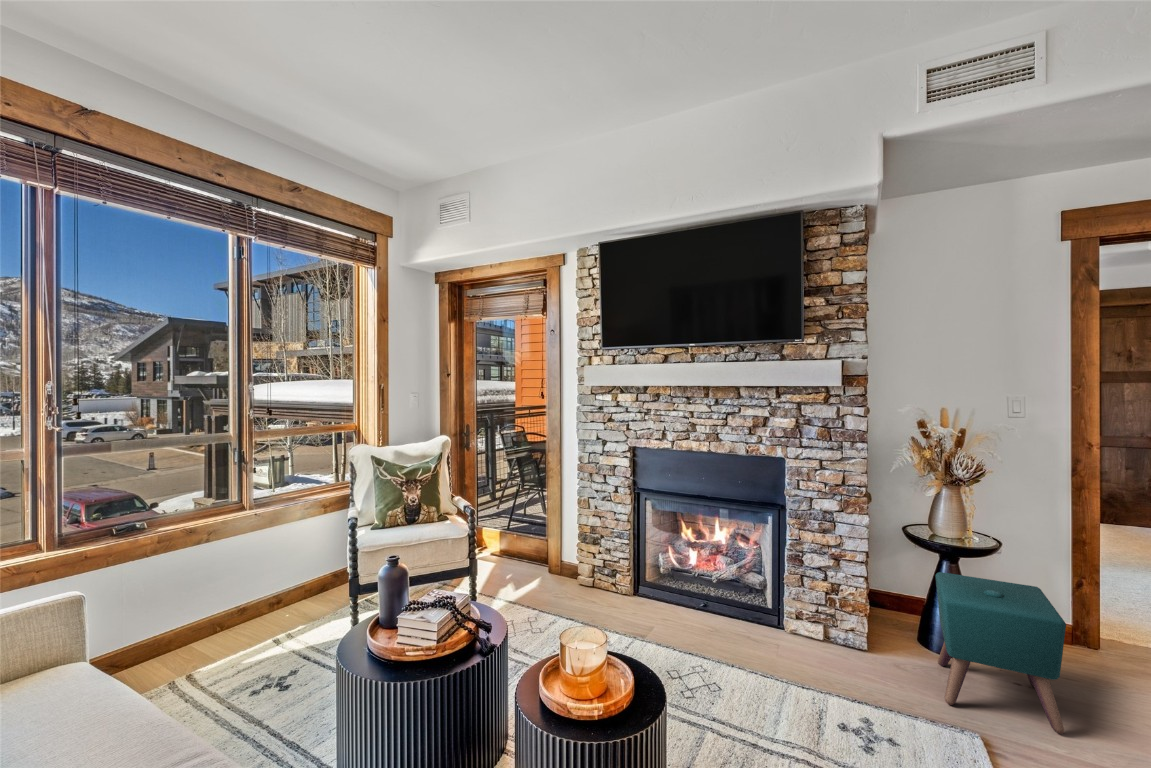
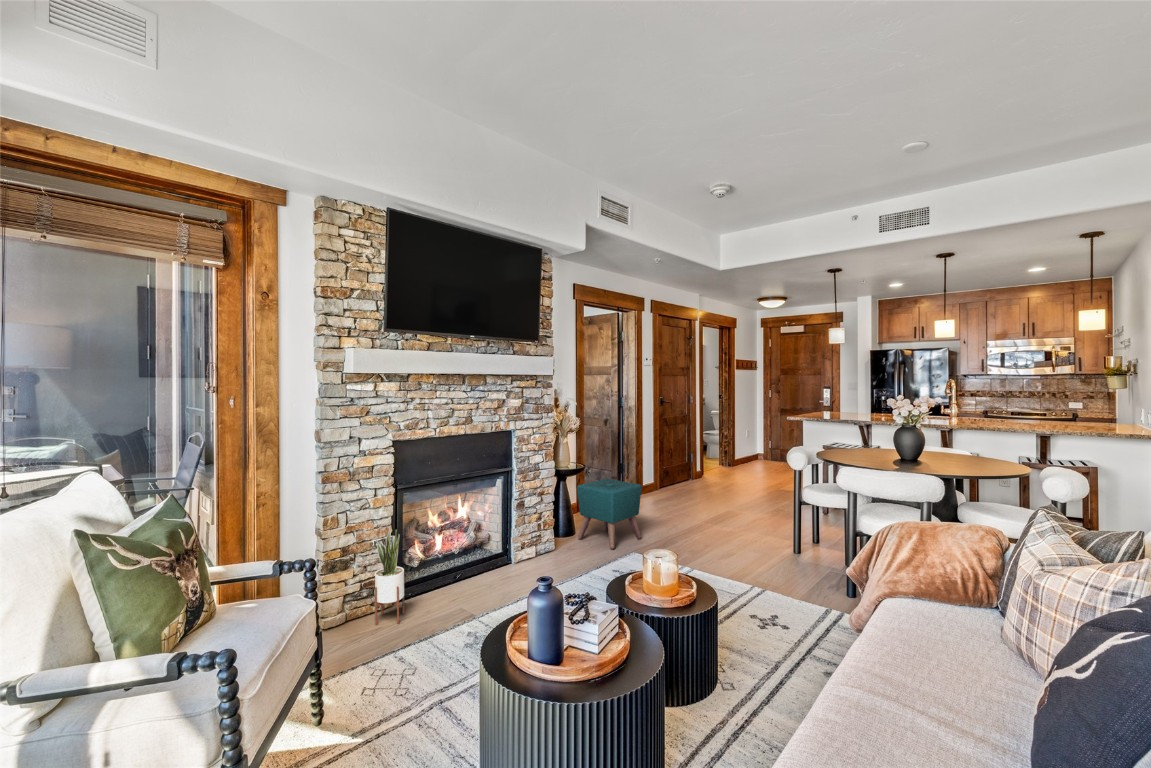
potted plant: none [587,520,623,606] -> present [375,528,404,625]

